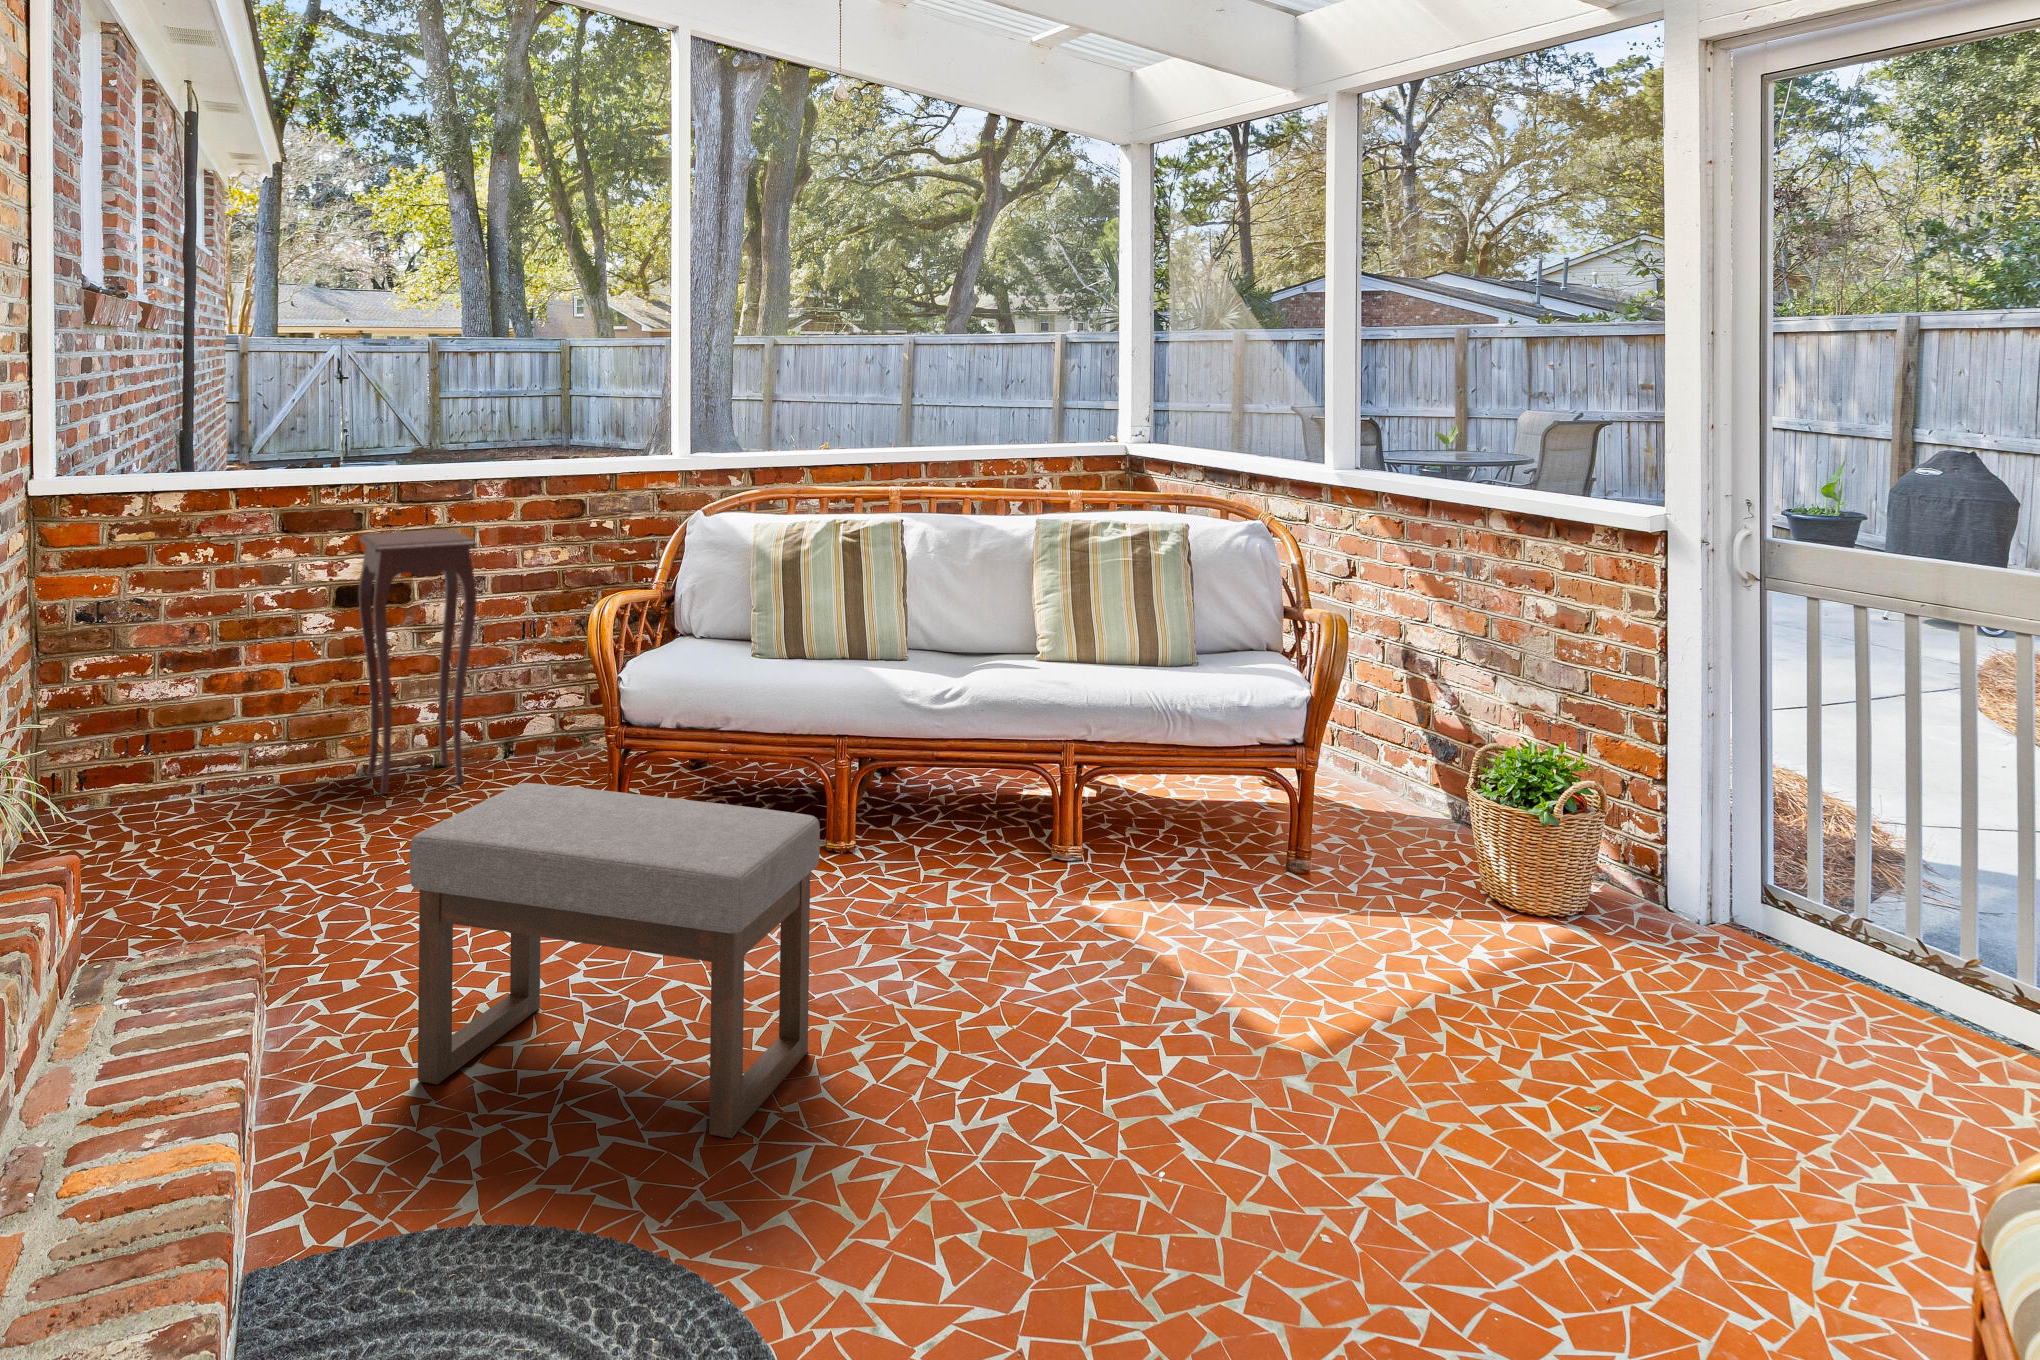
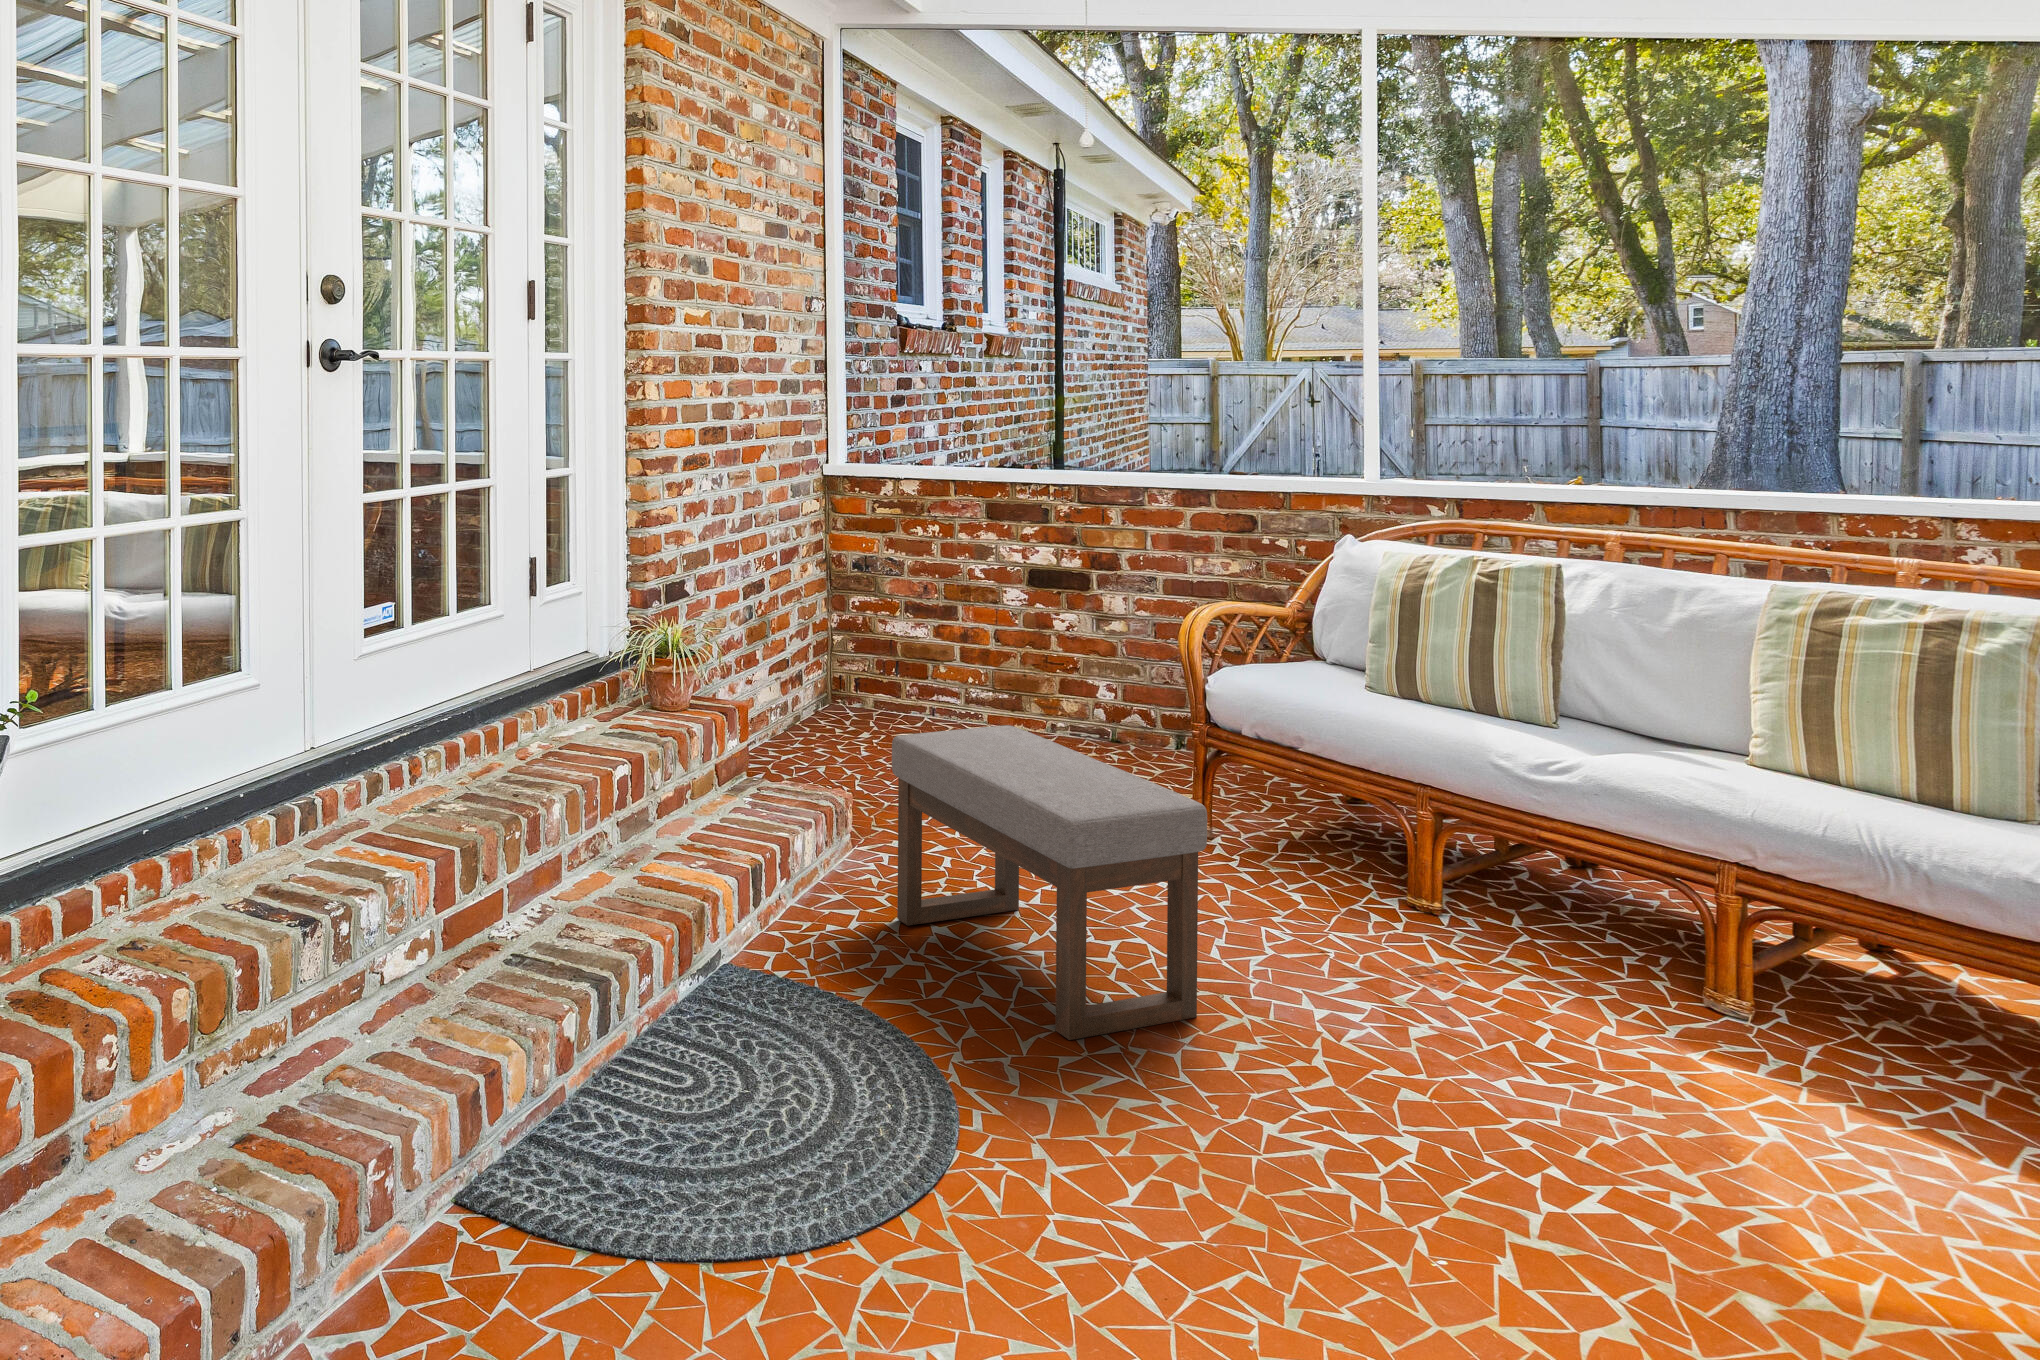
side table: present [359,529,477,794] -> none [1040,529,1128,750]

